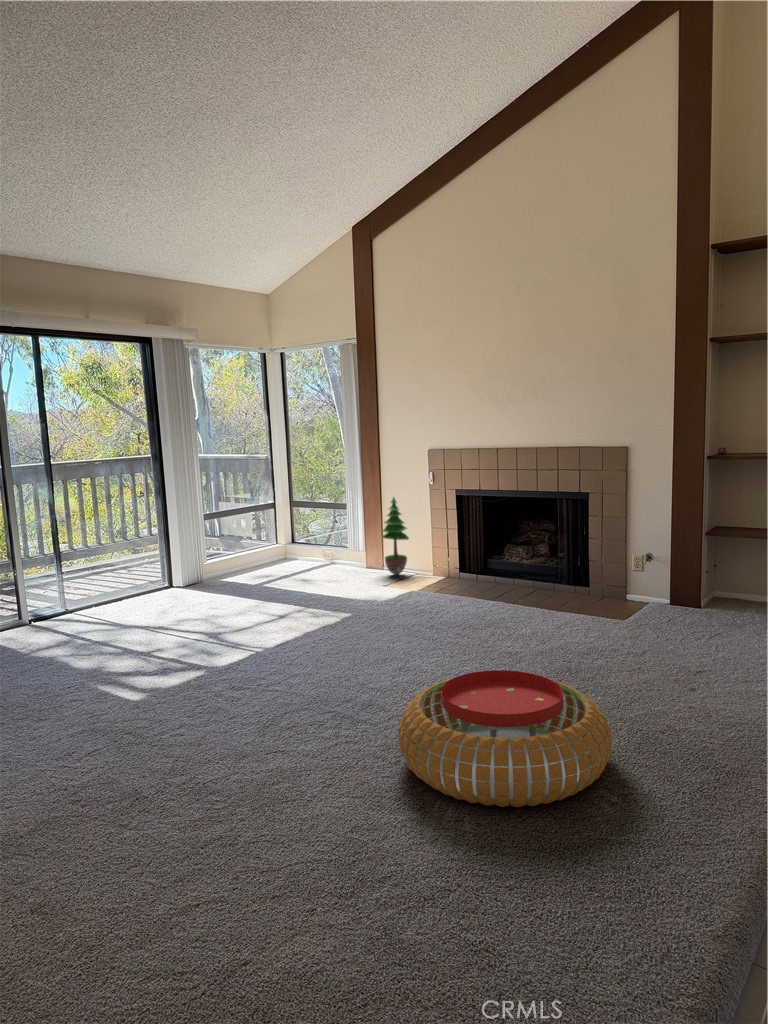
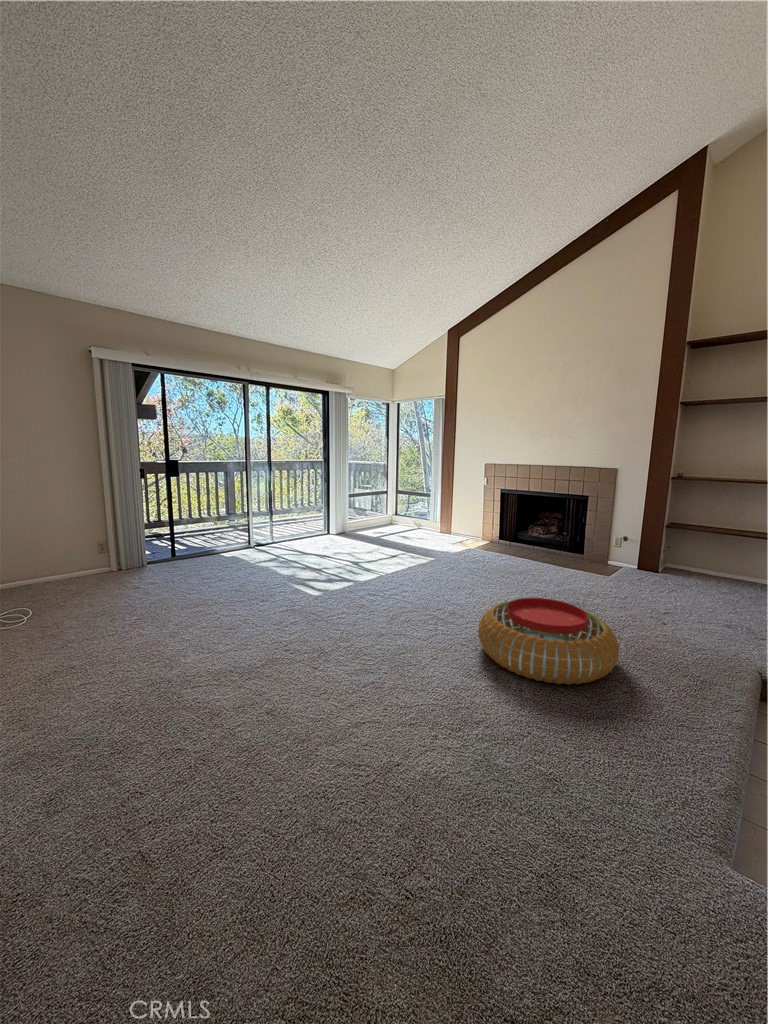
potted tree: present [381,497,409,575] -> none [452,491,469,539]

